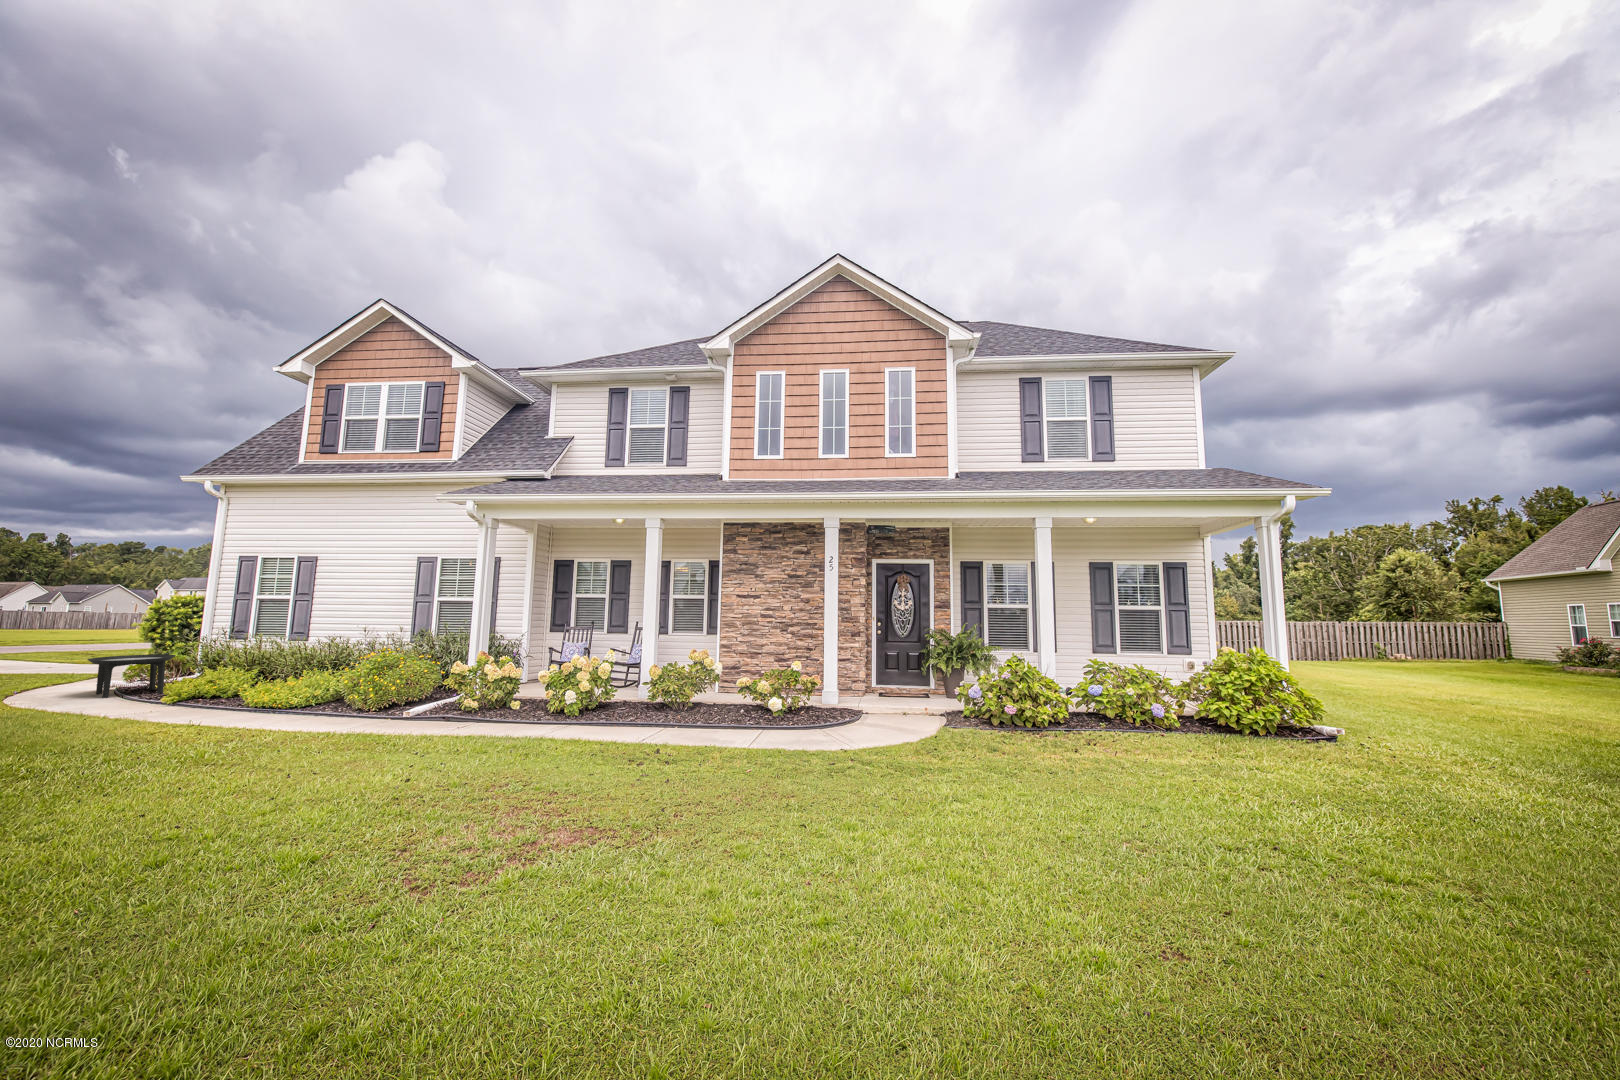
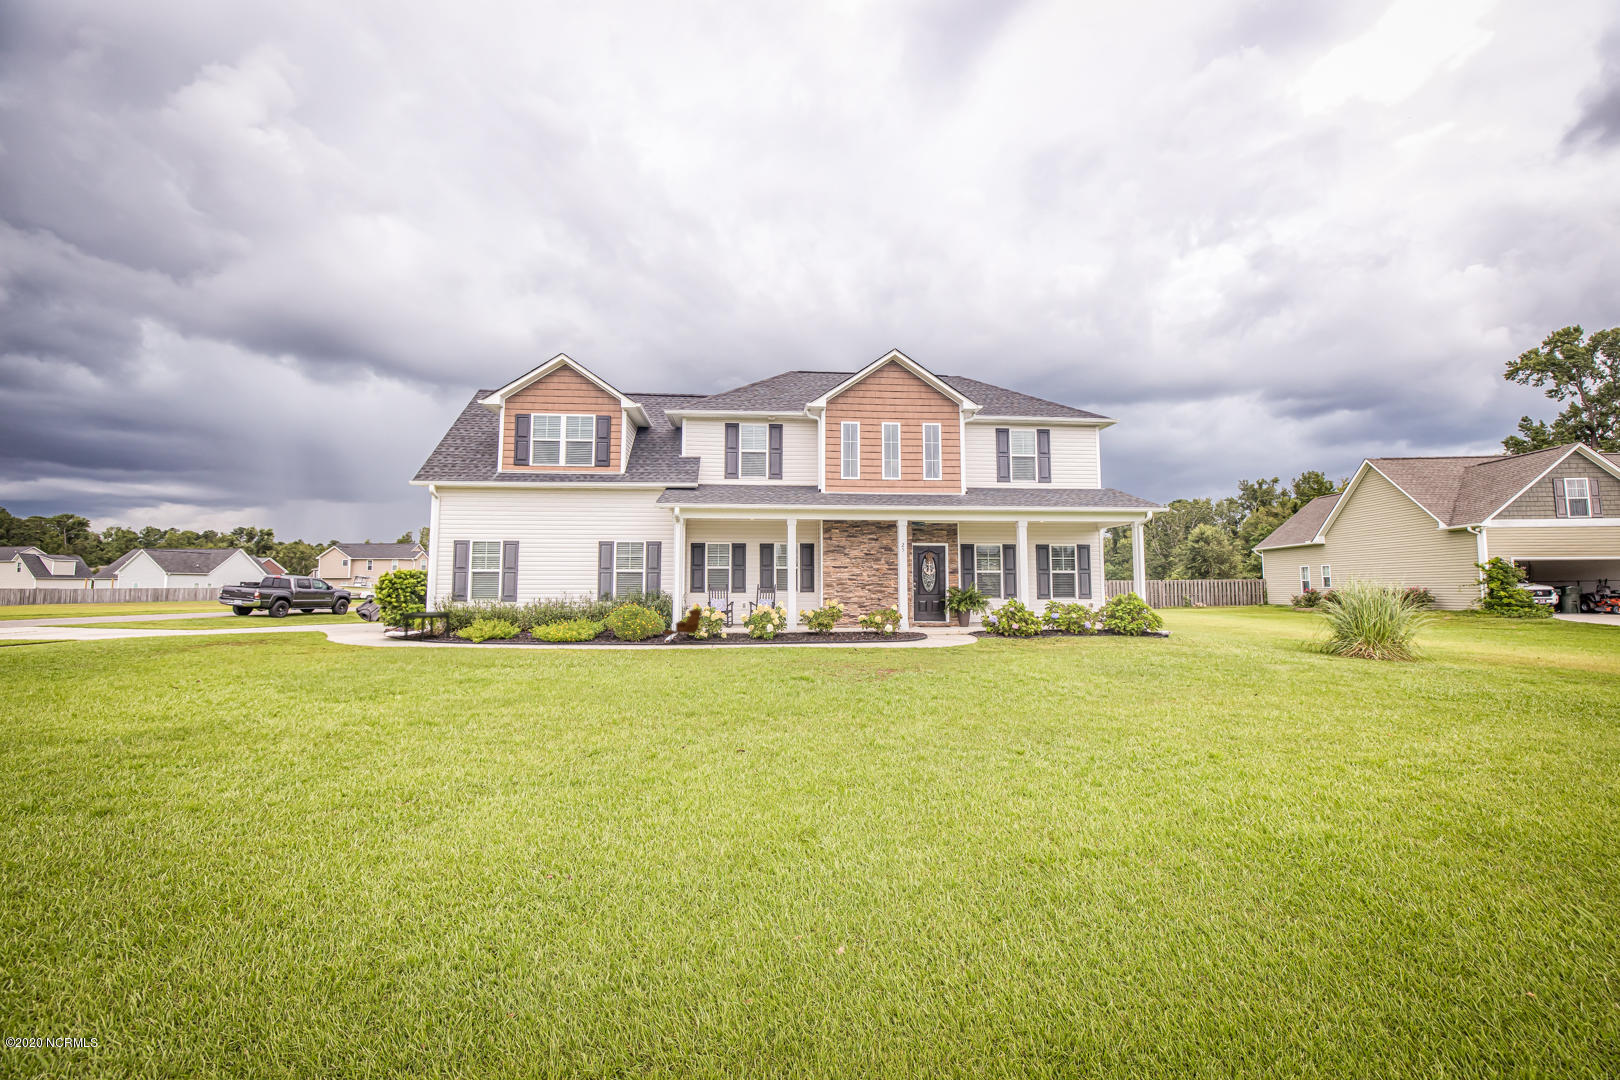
lounge chair: none [390,662,472,720] -> present [664,609,701,642]

